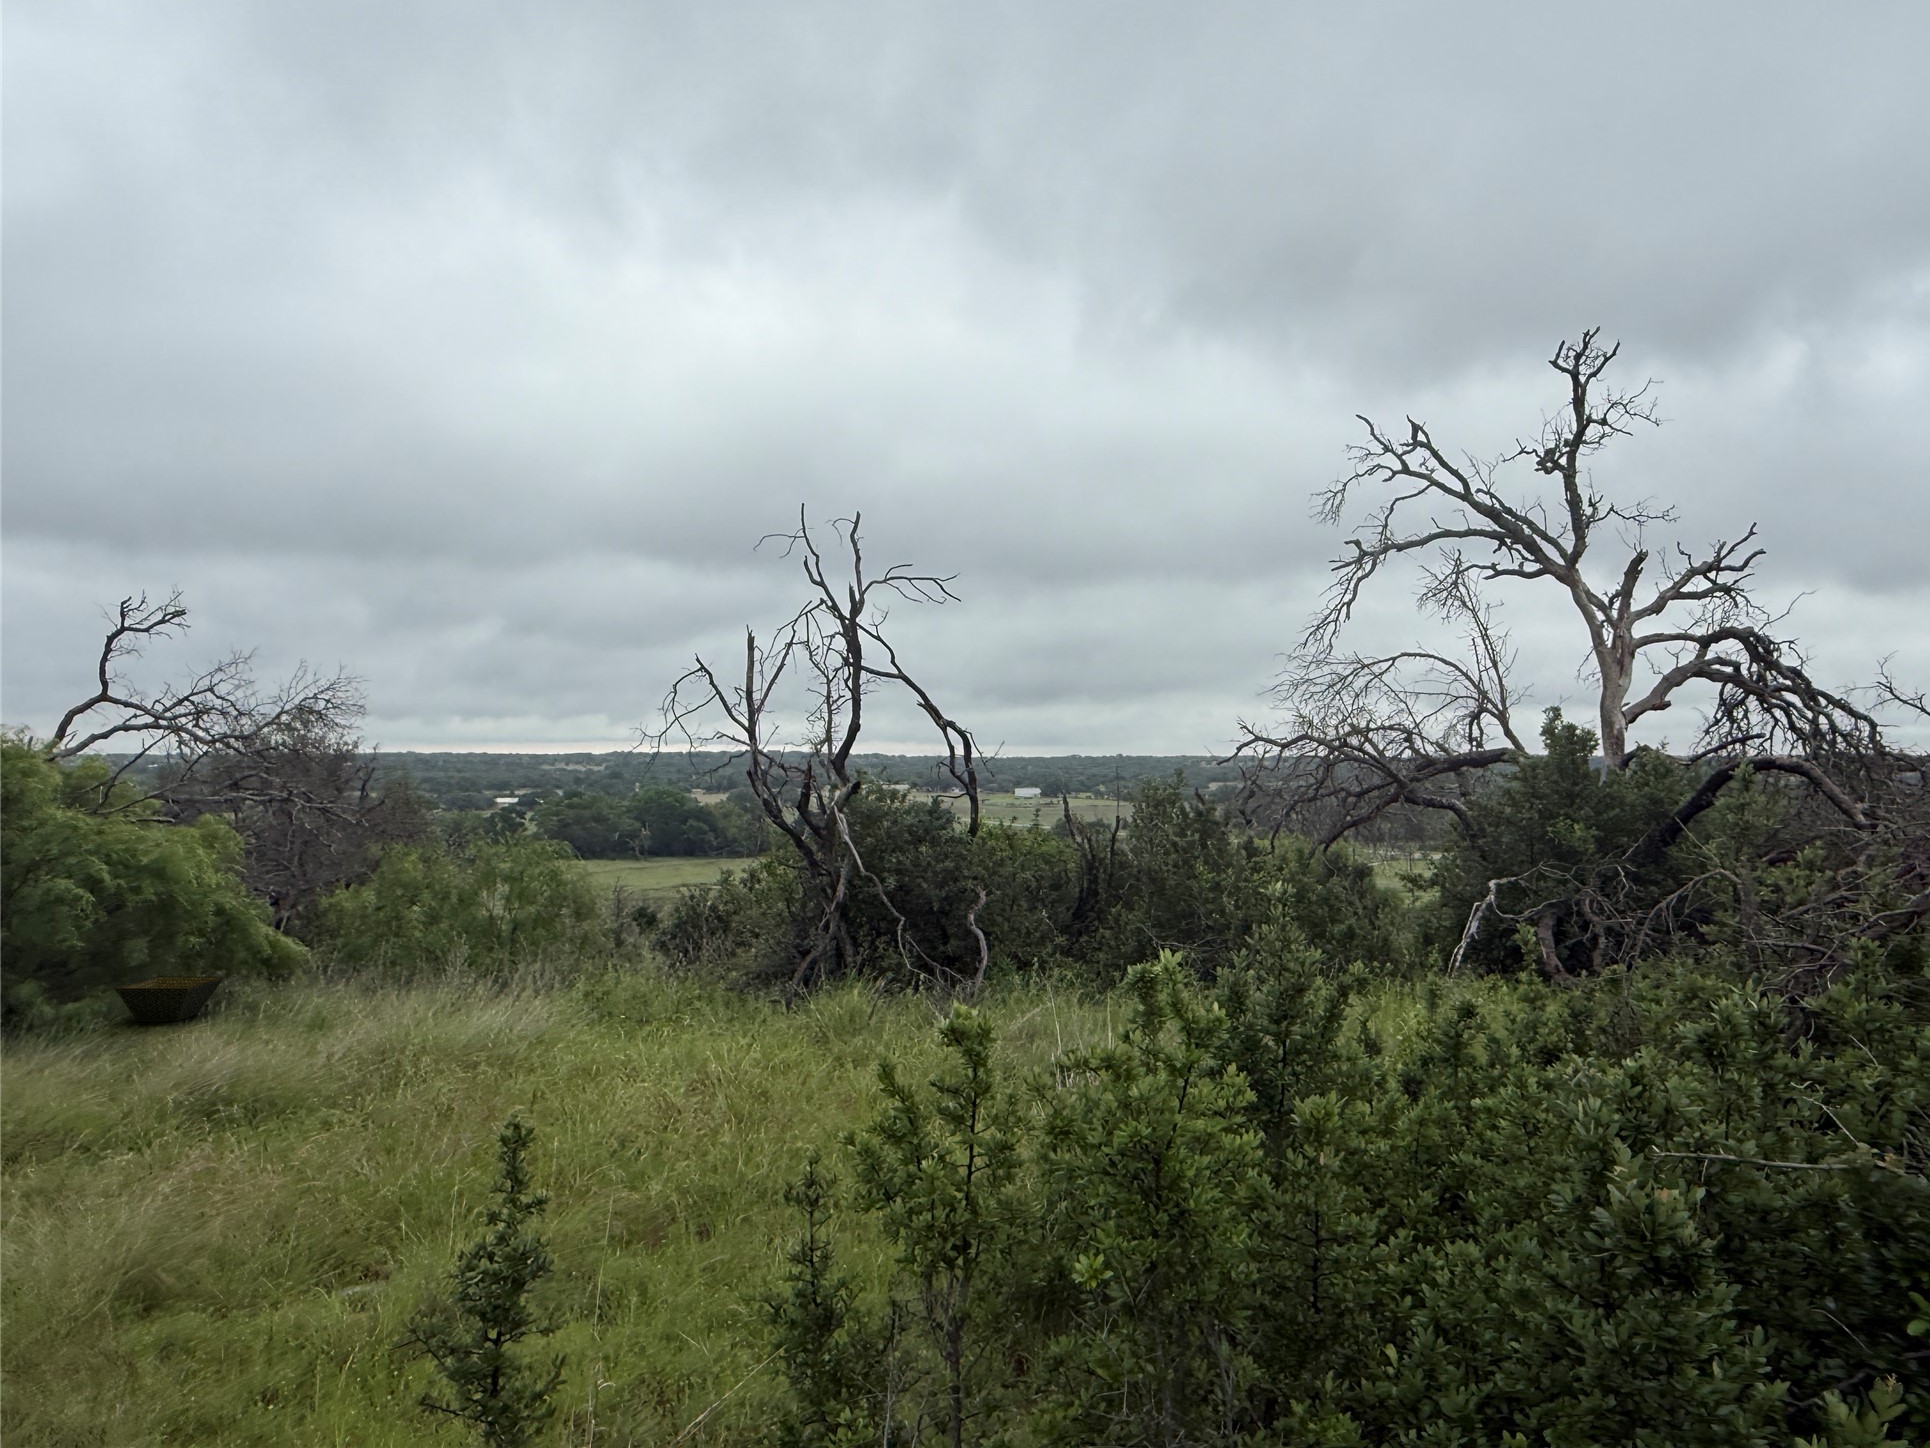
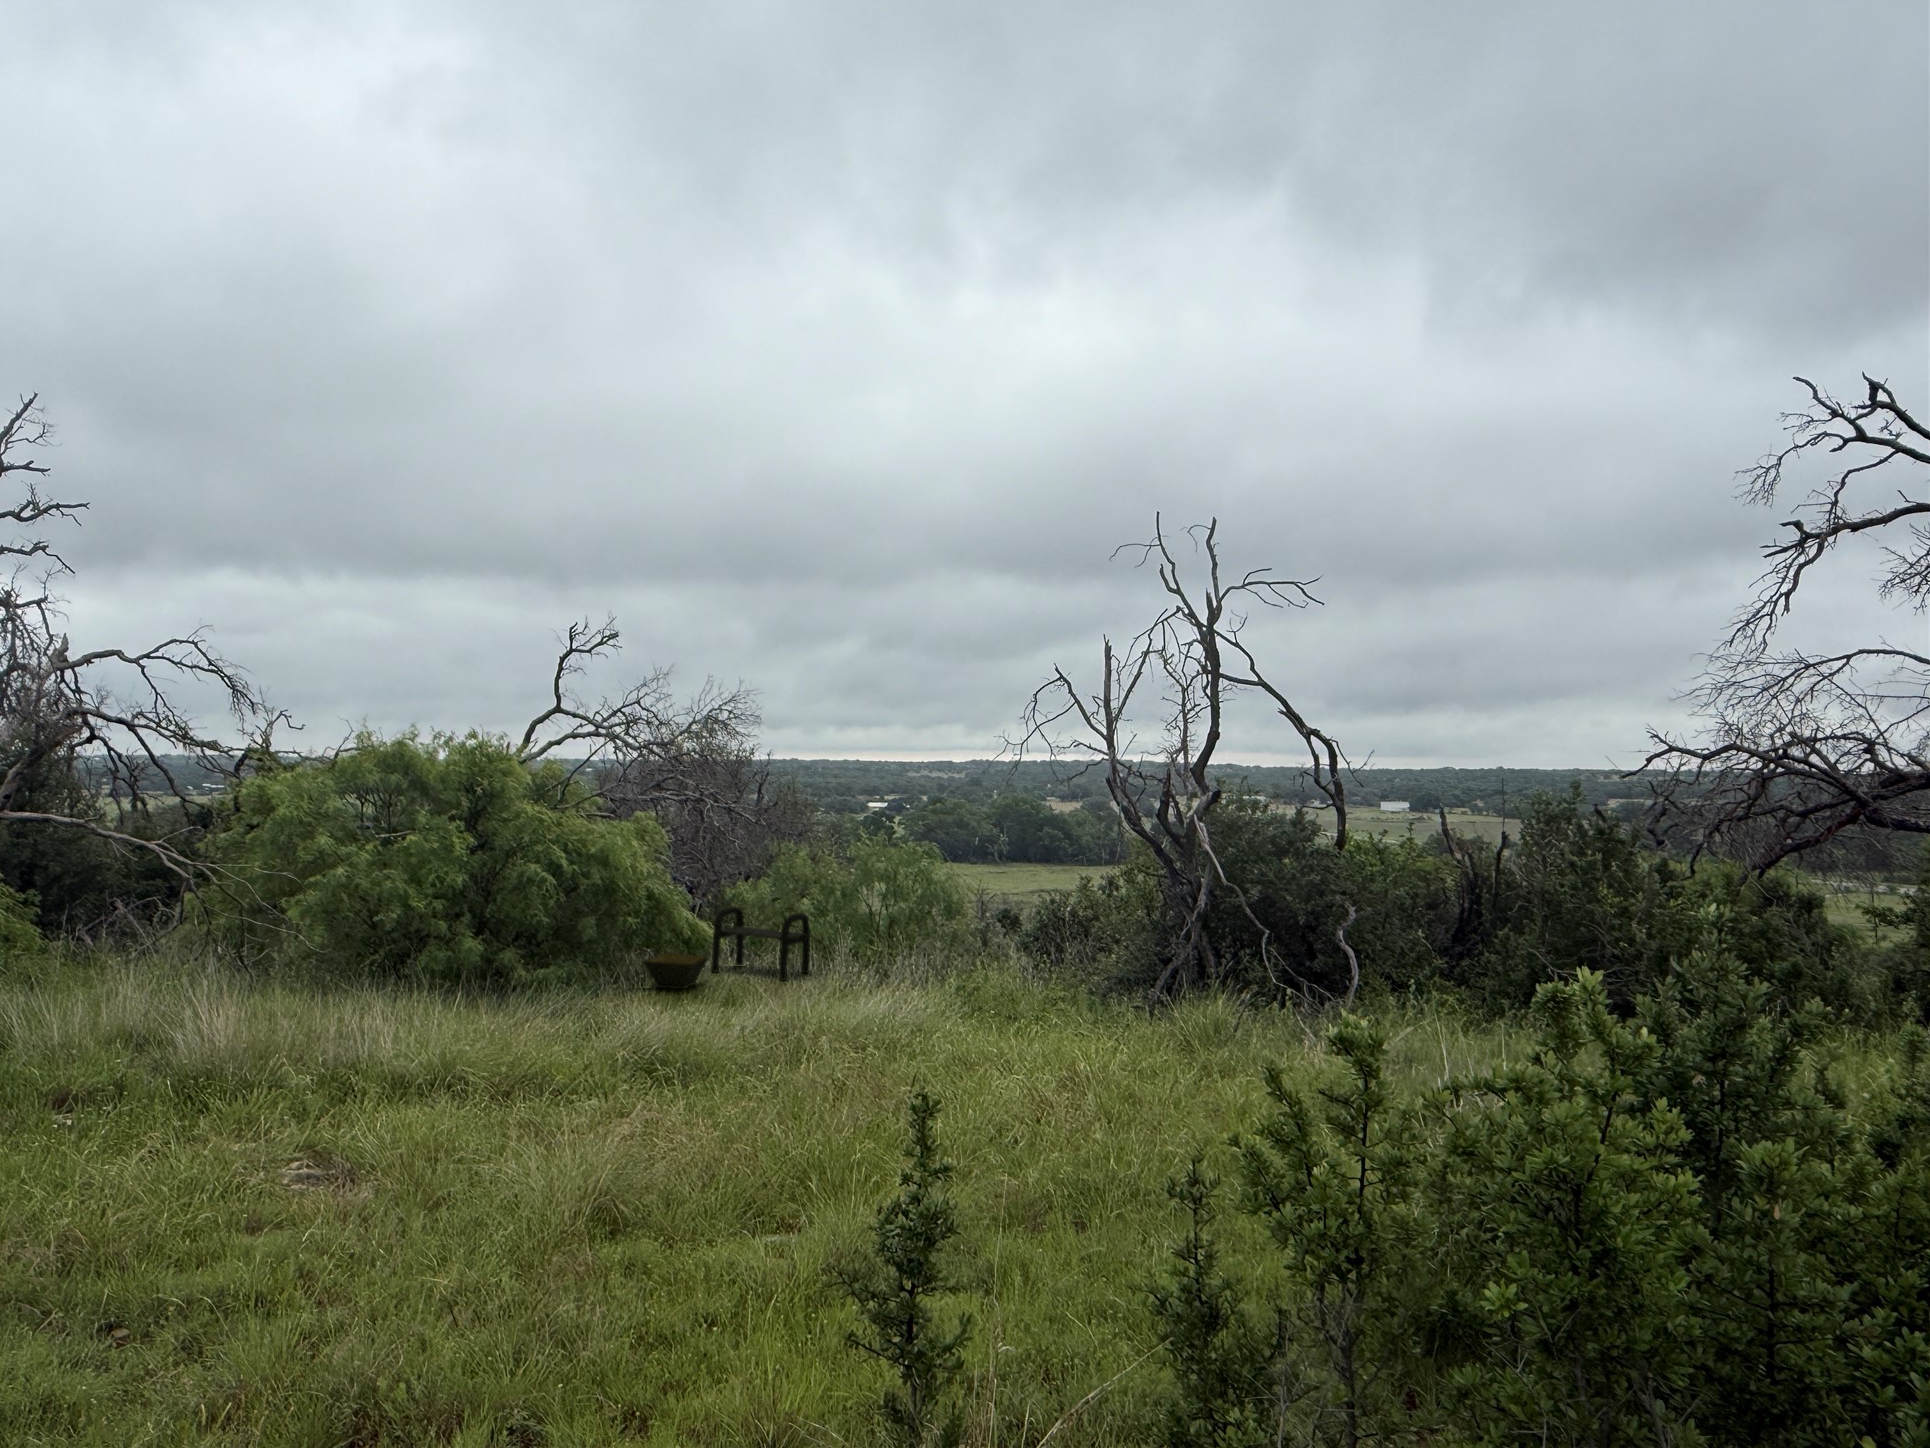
bench: none [235,916,377,1002] -> present [711,906,810,981]

